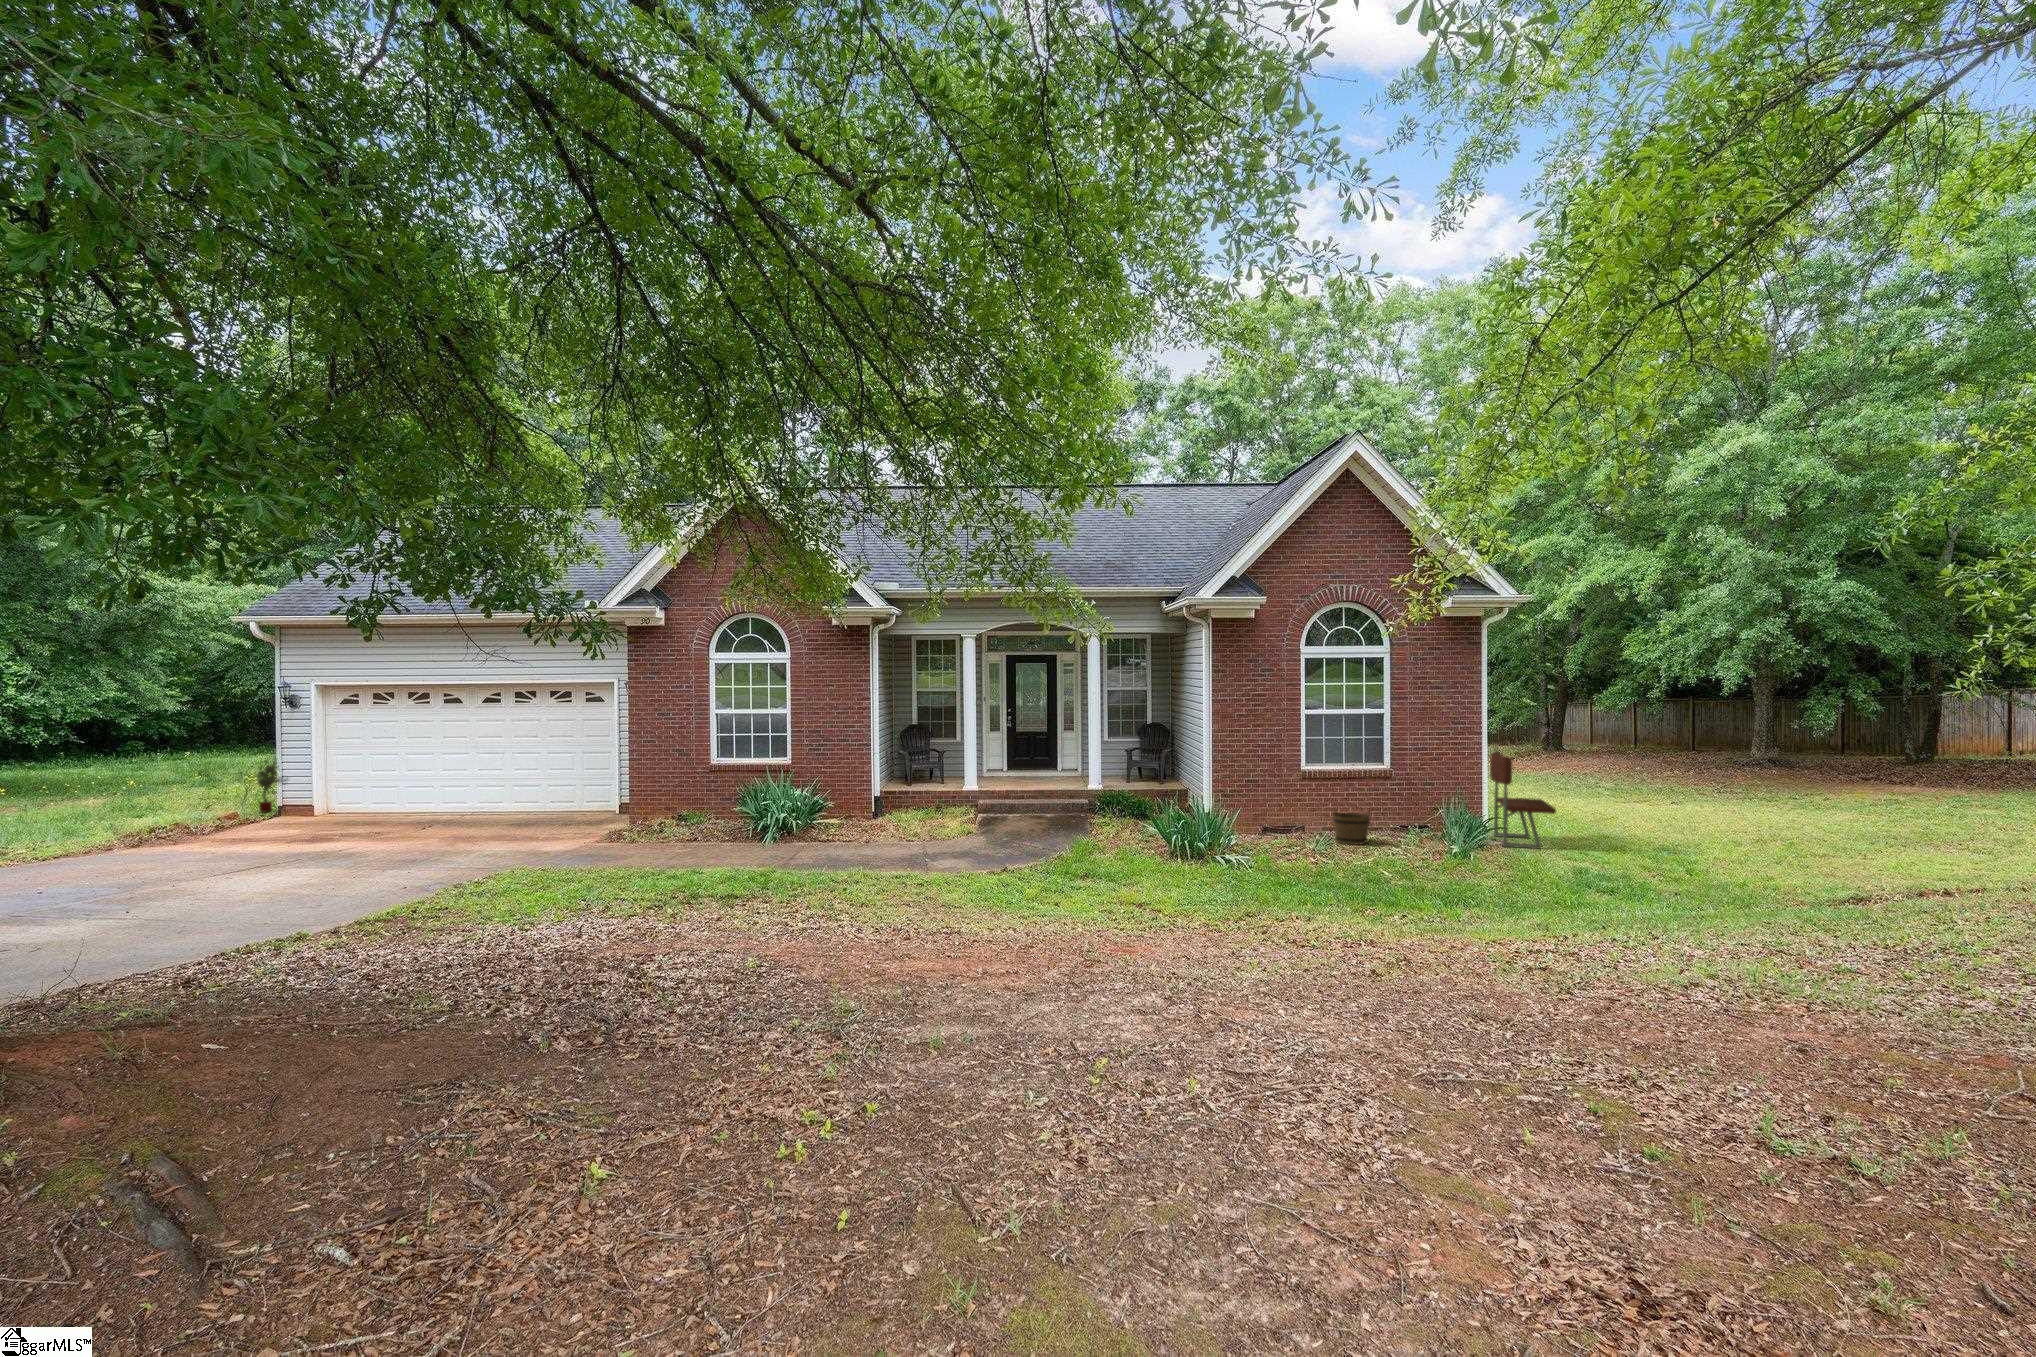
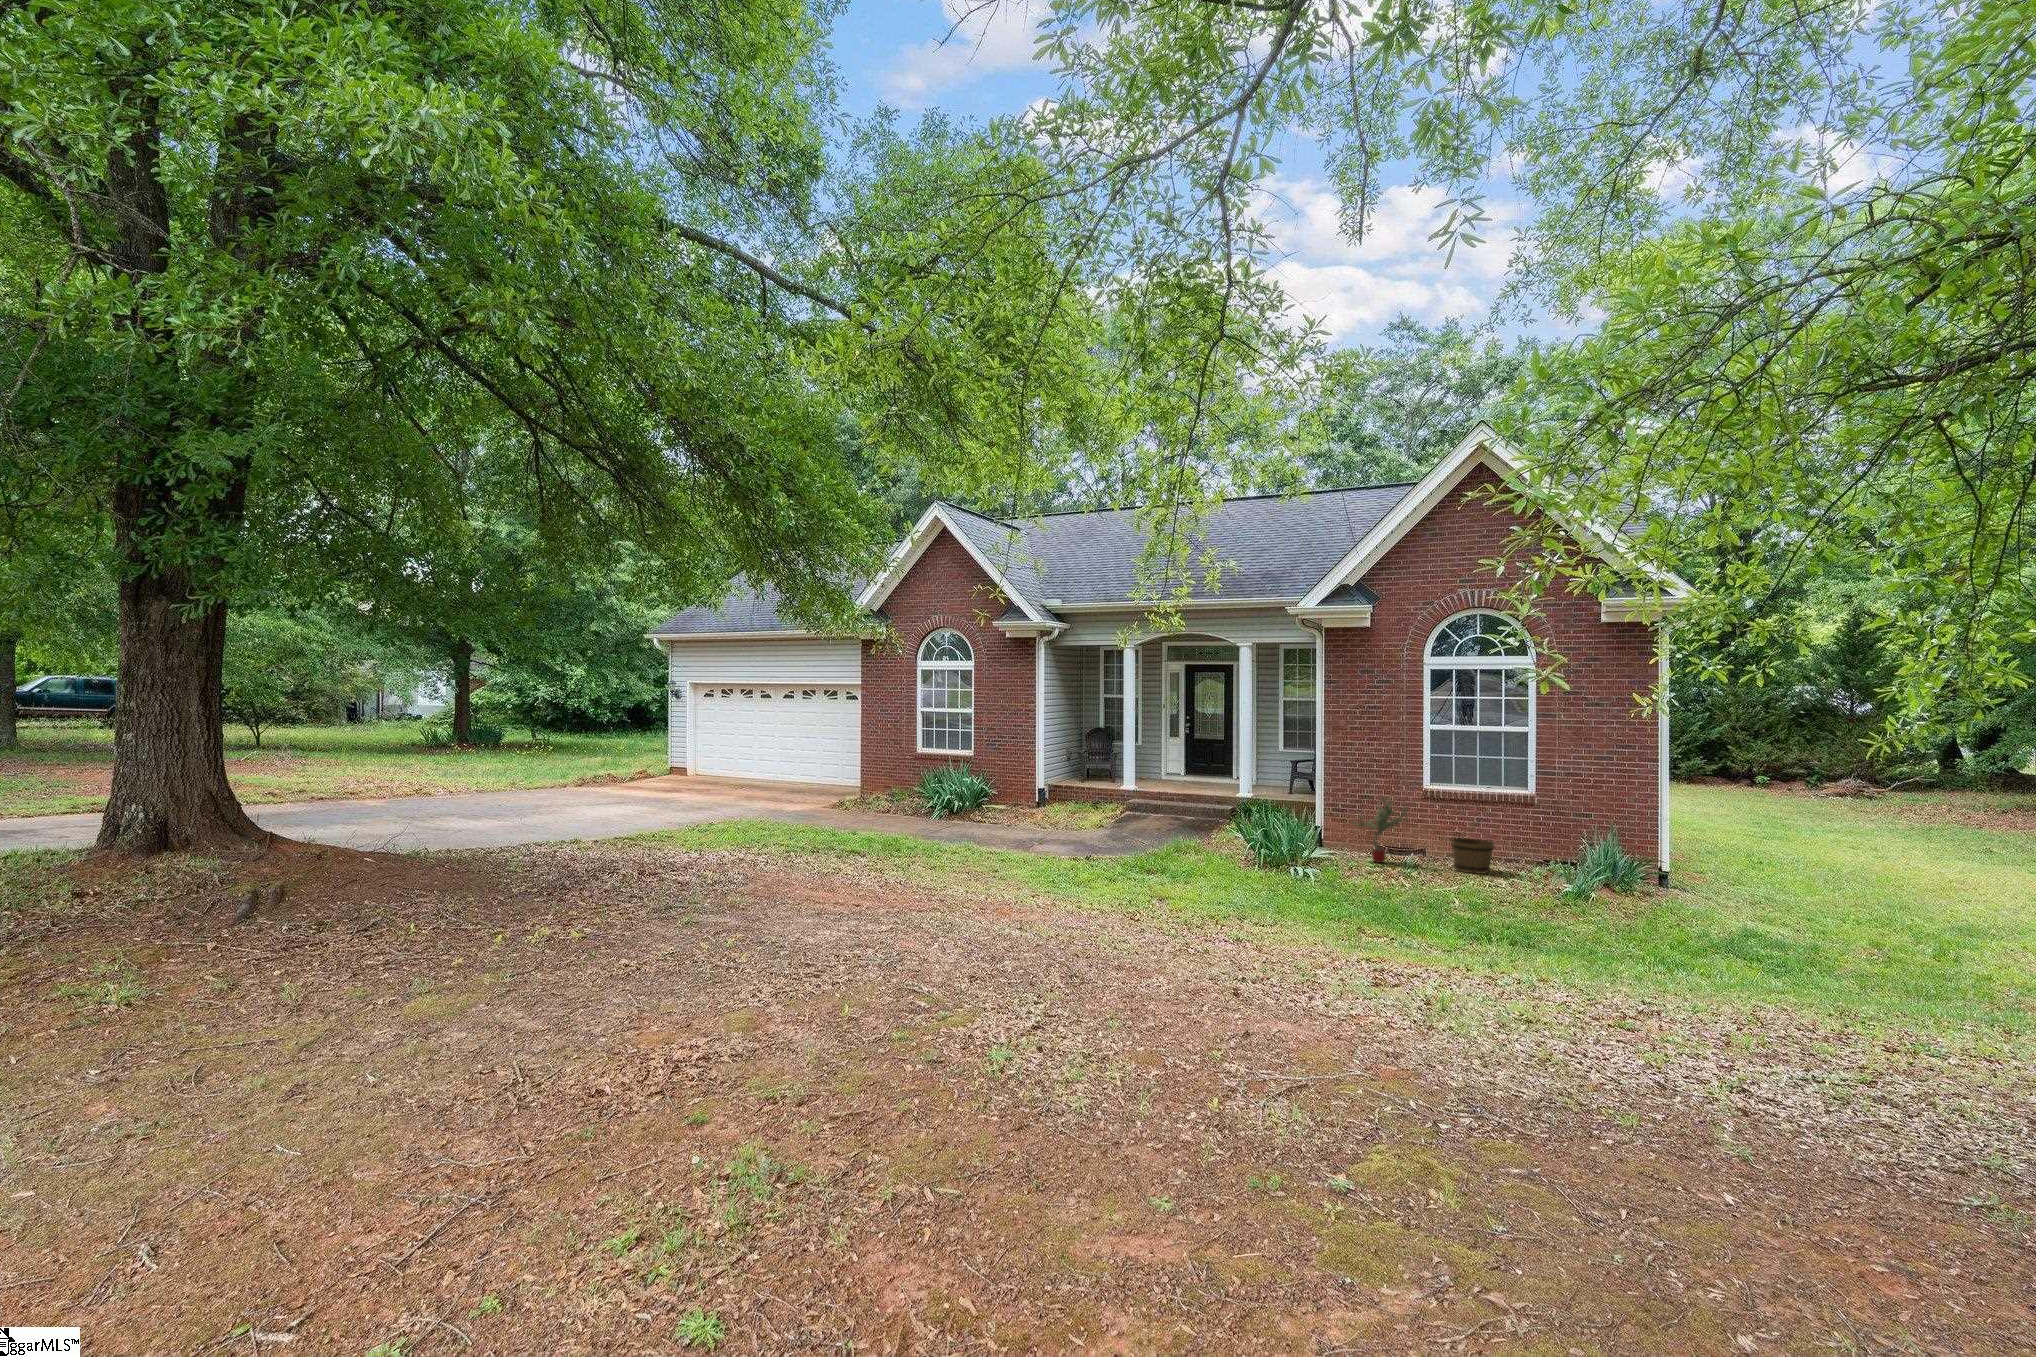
bench: present [1490,751,1556,849] -> none [1657,782,1744,901]
potted tree: present [257,759,288,813] -> present [1353,796,1408,863]

